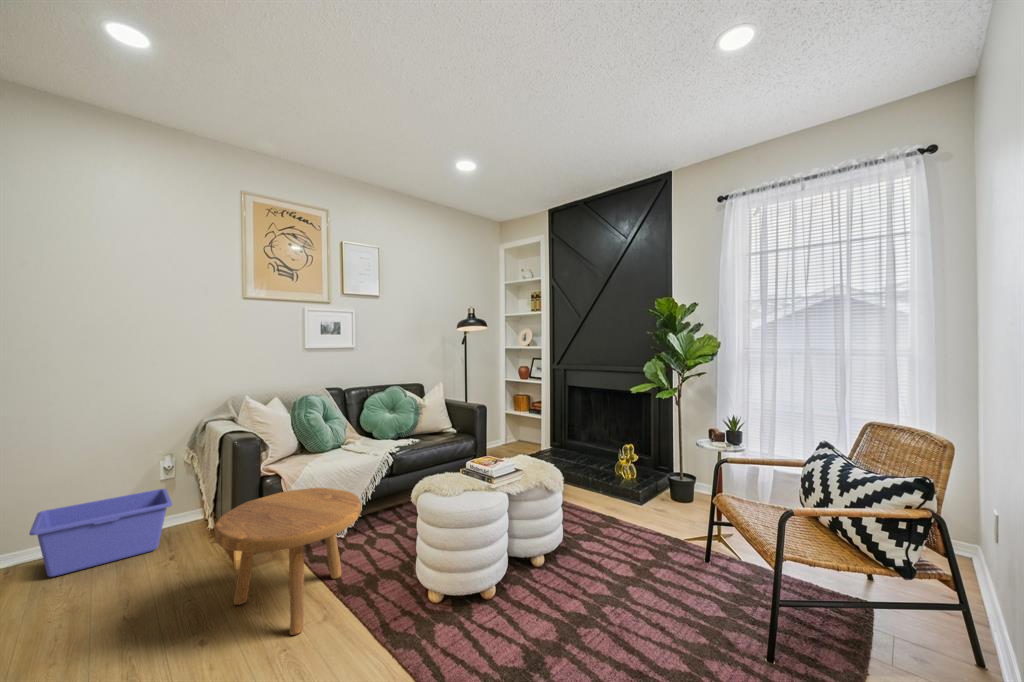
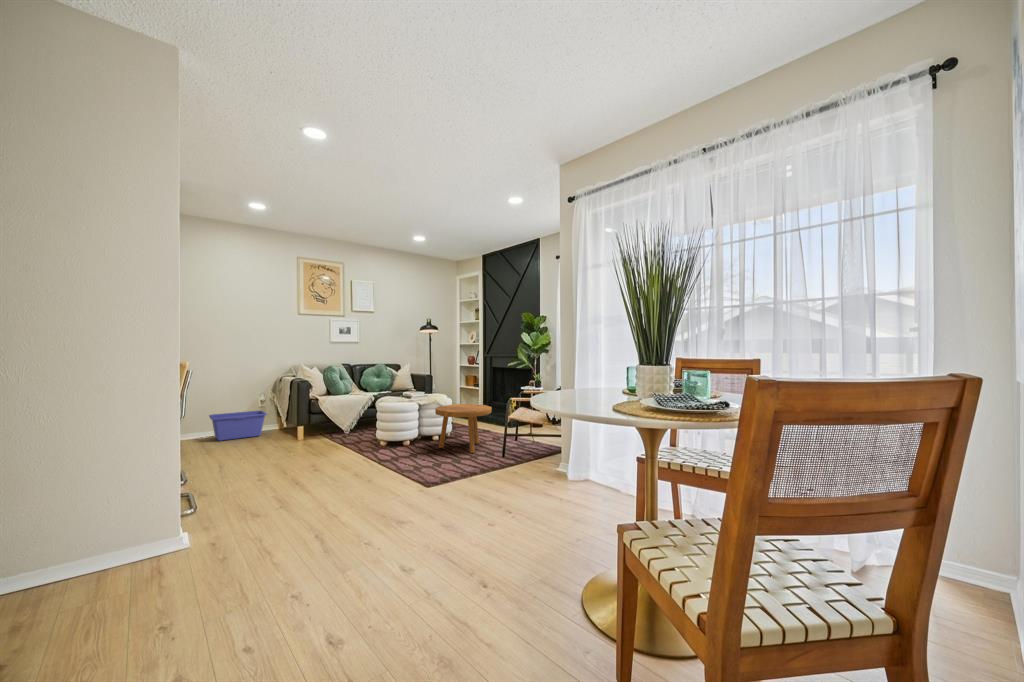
footstool: present [214,488,361,635] -> present [435,404,492,453]

